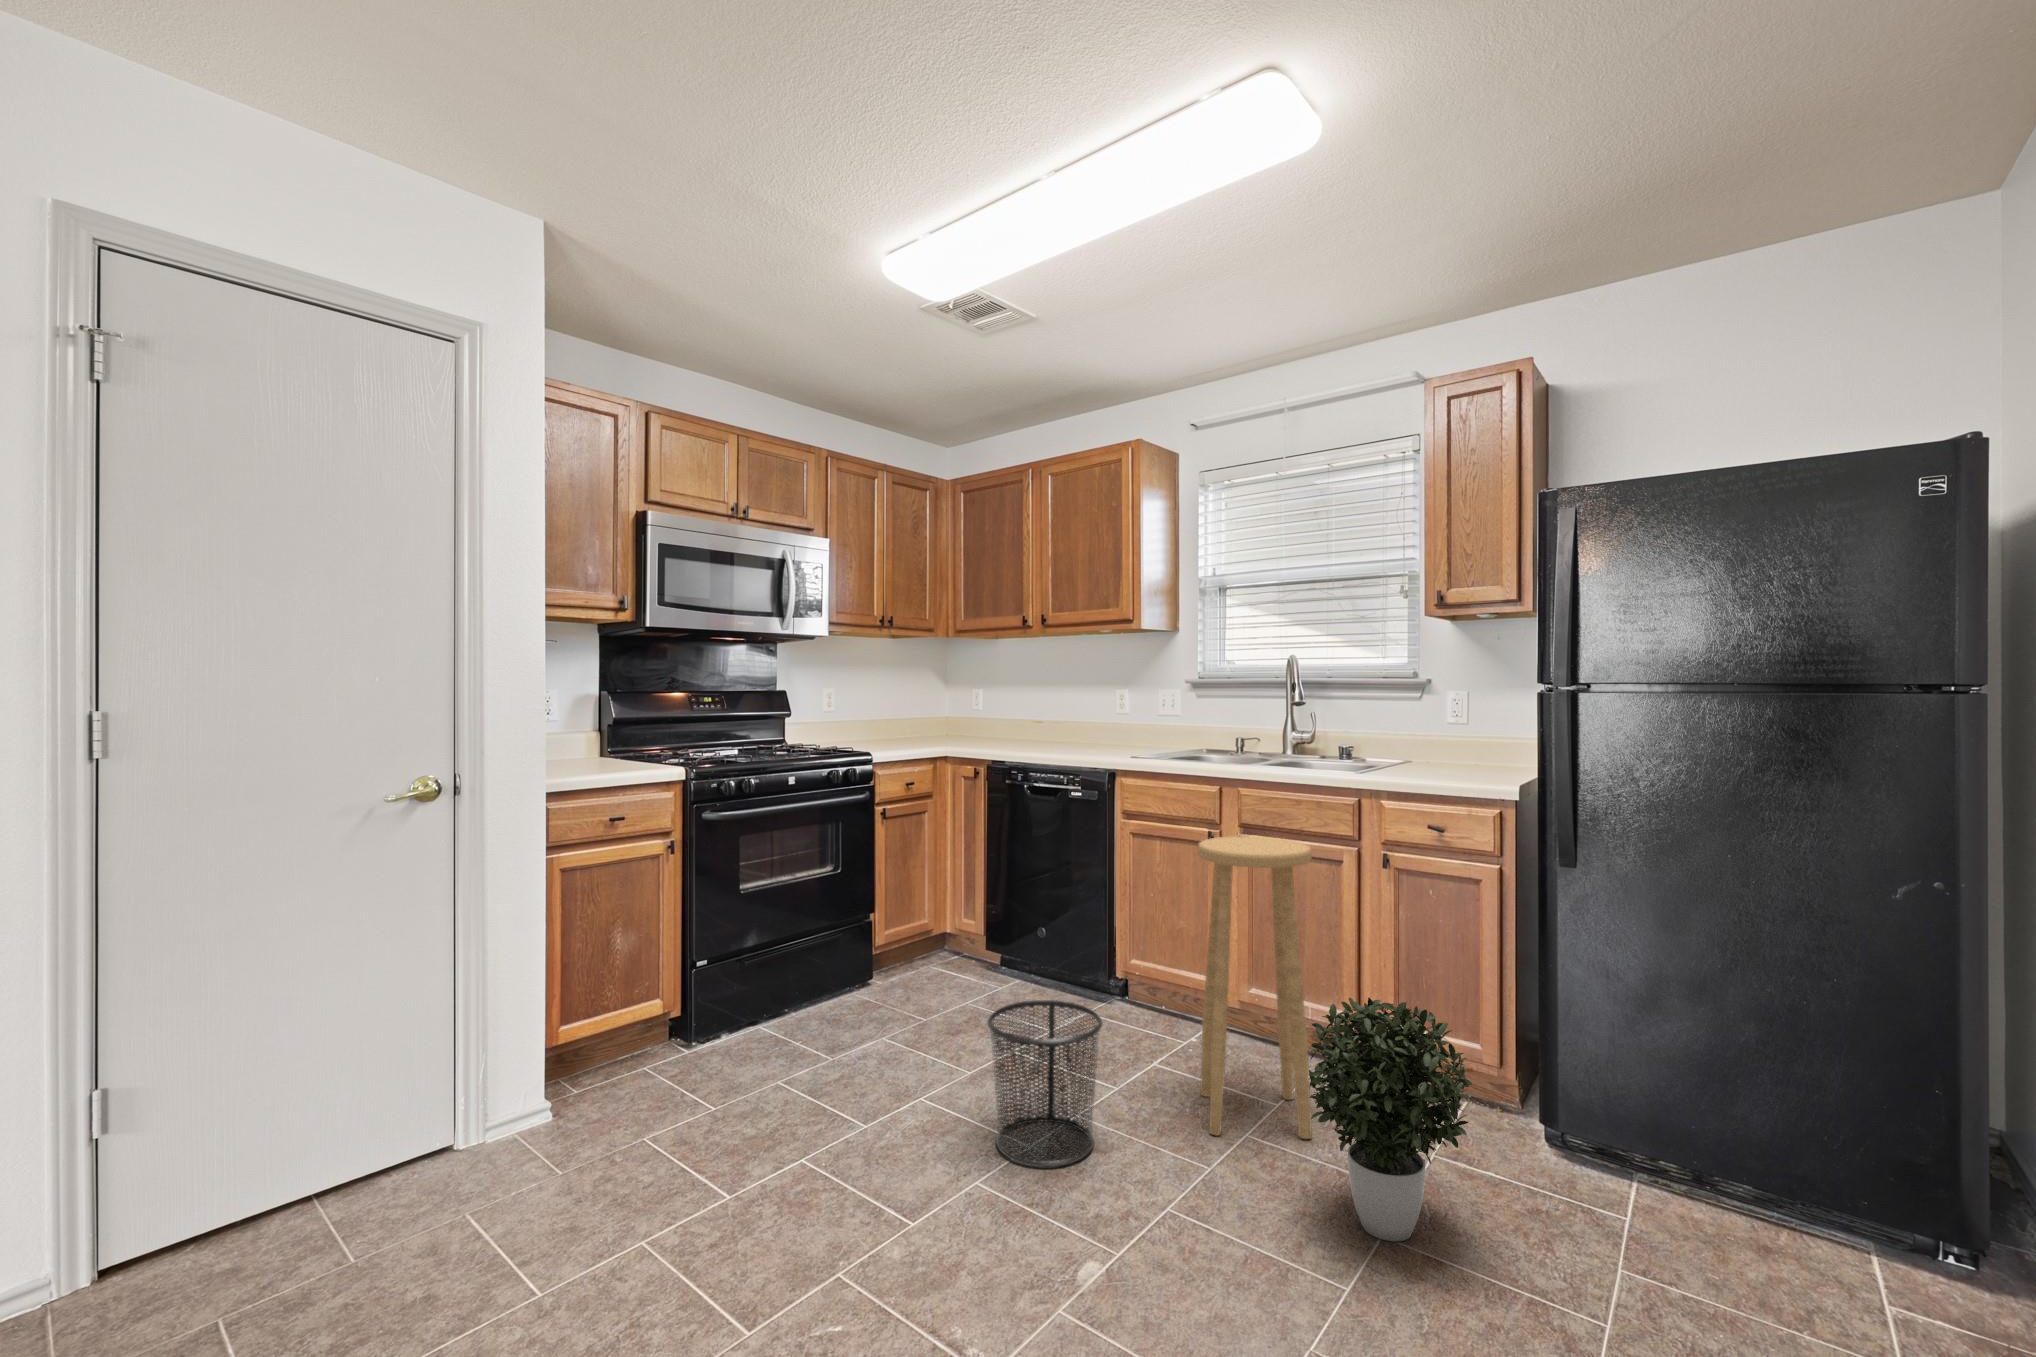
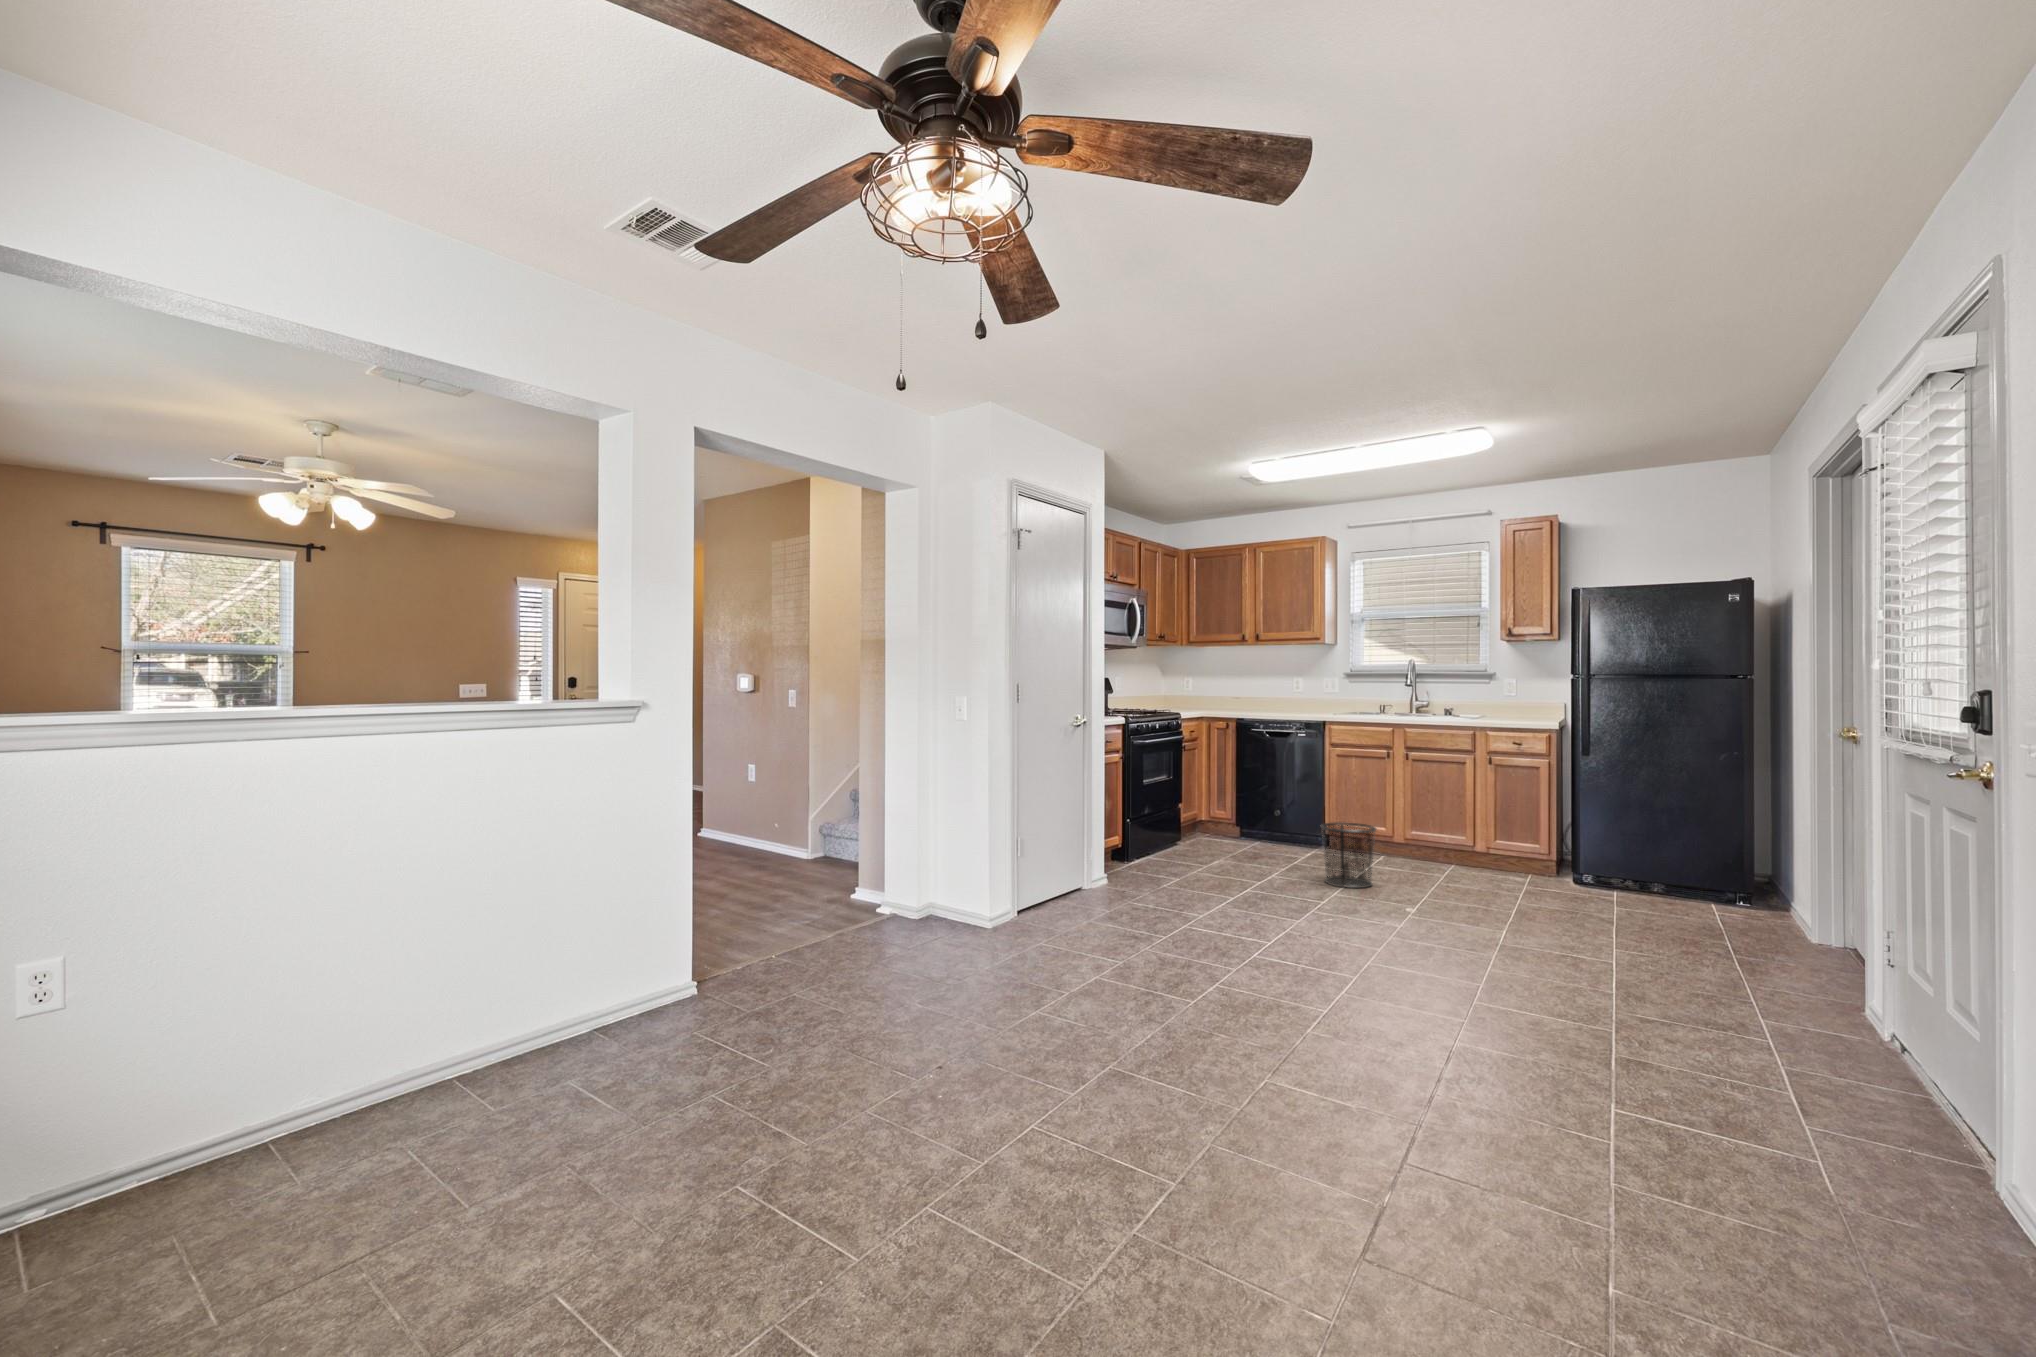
stool: present [1198,836,1312,1139] -> none [1404,748,1468,882]
potted plant: present [1308,997,1472,1241] -> none [1479,804,1555,901]

